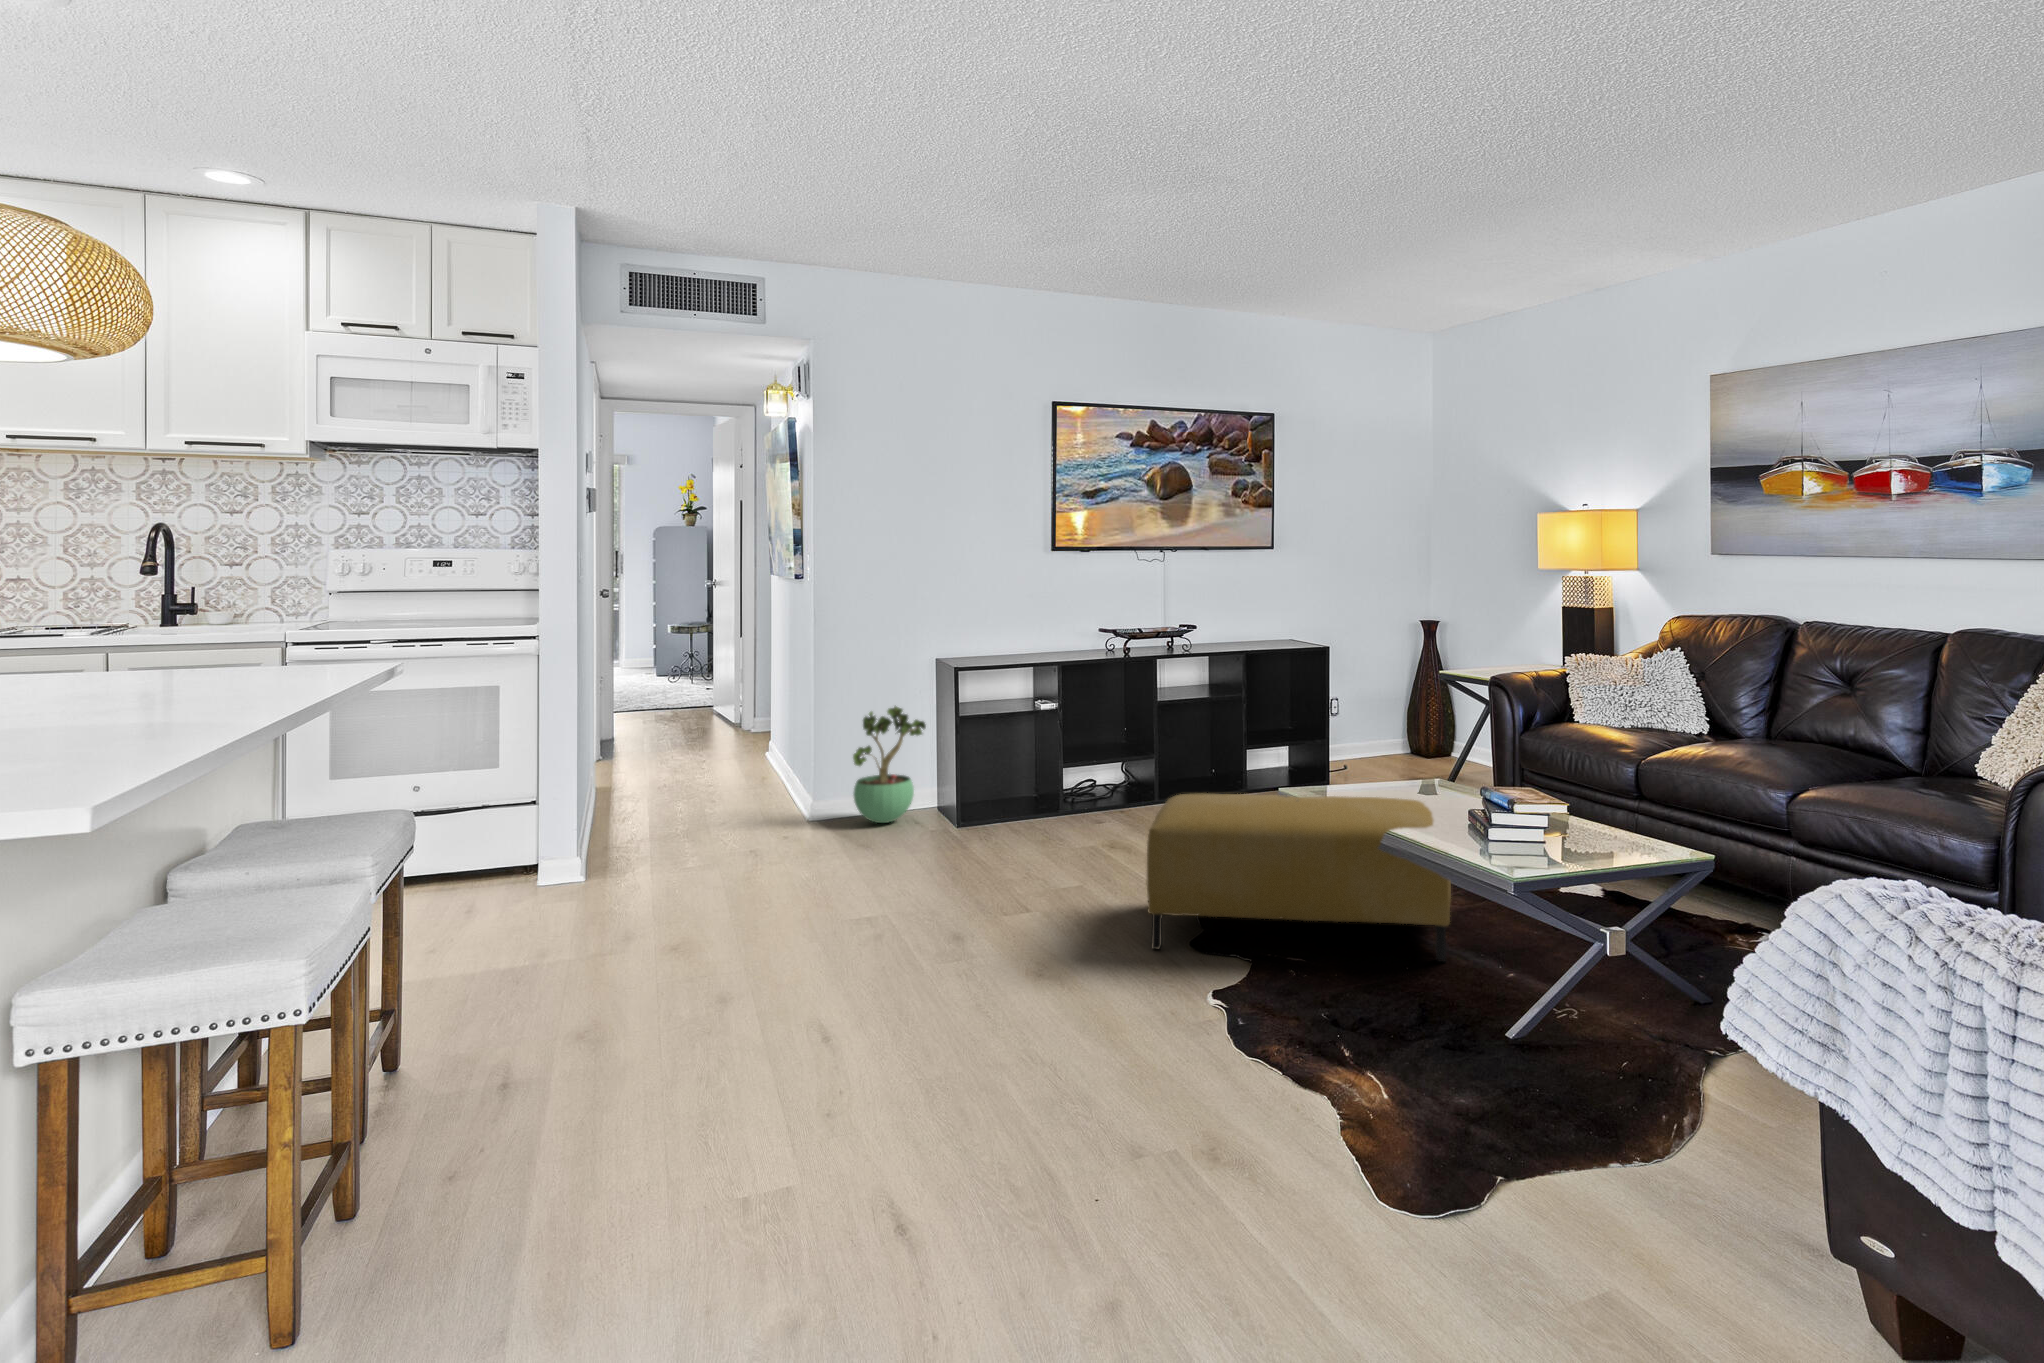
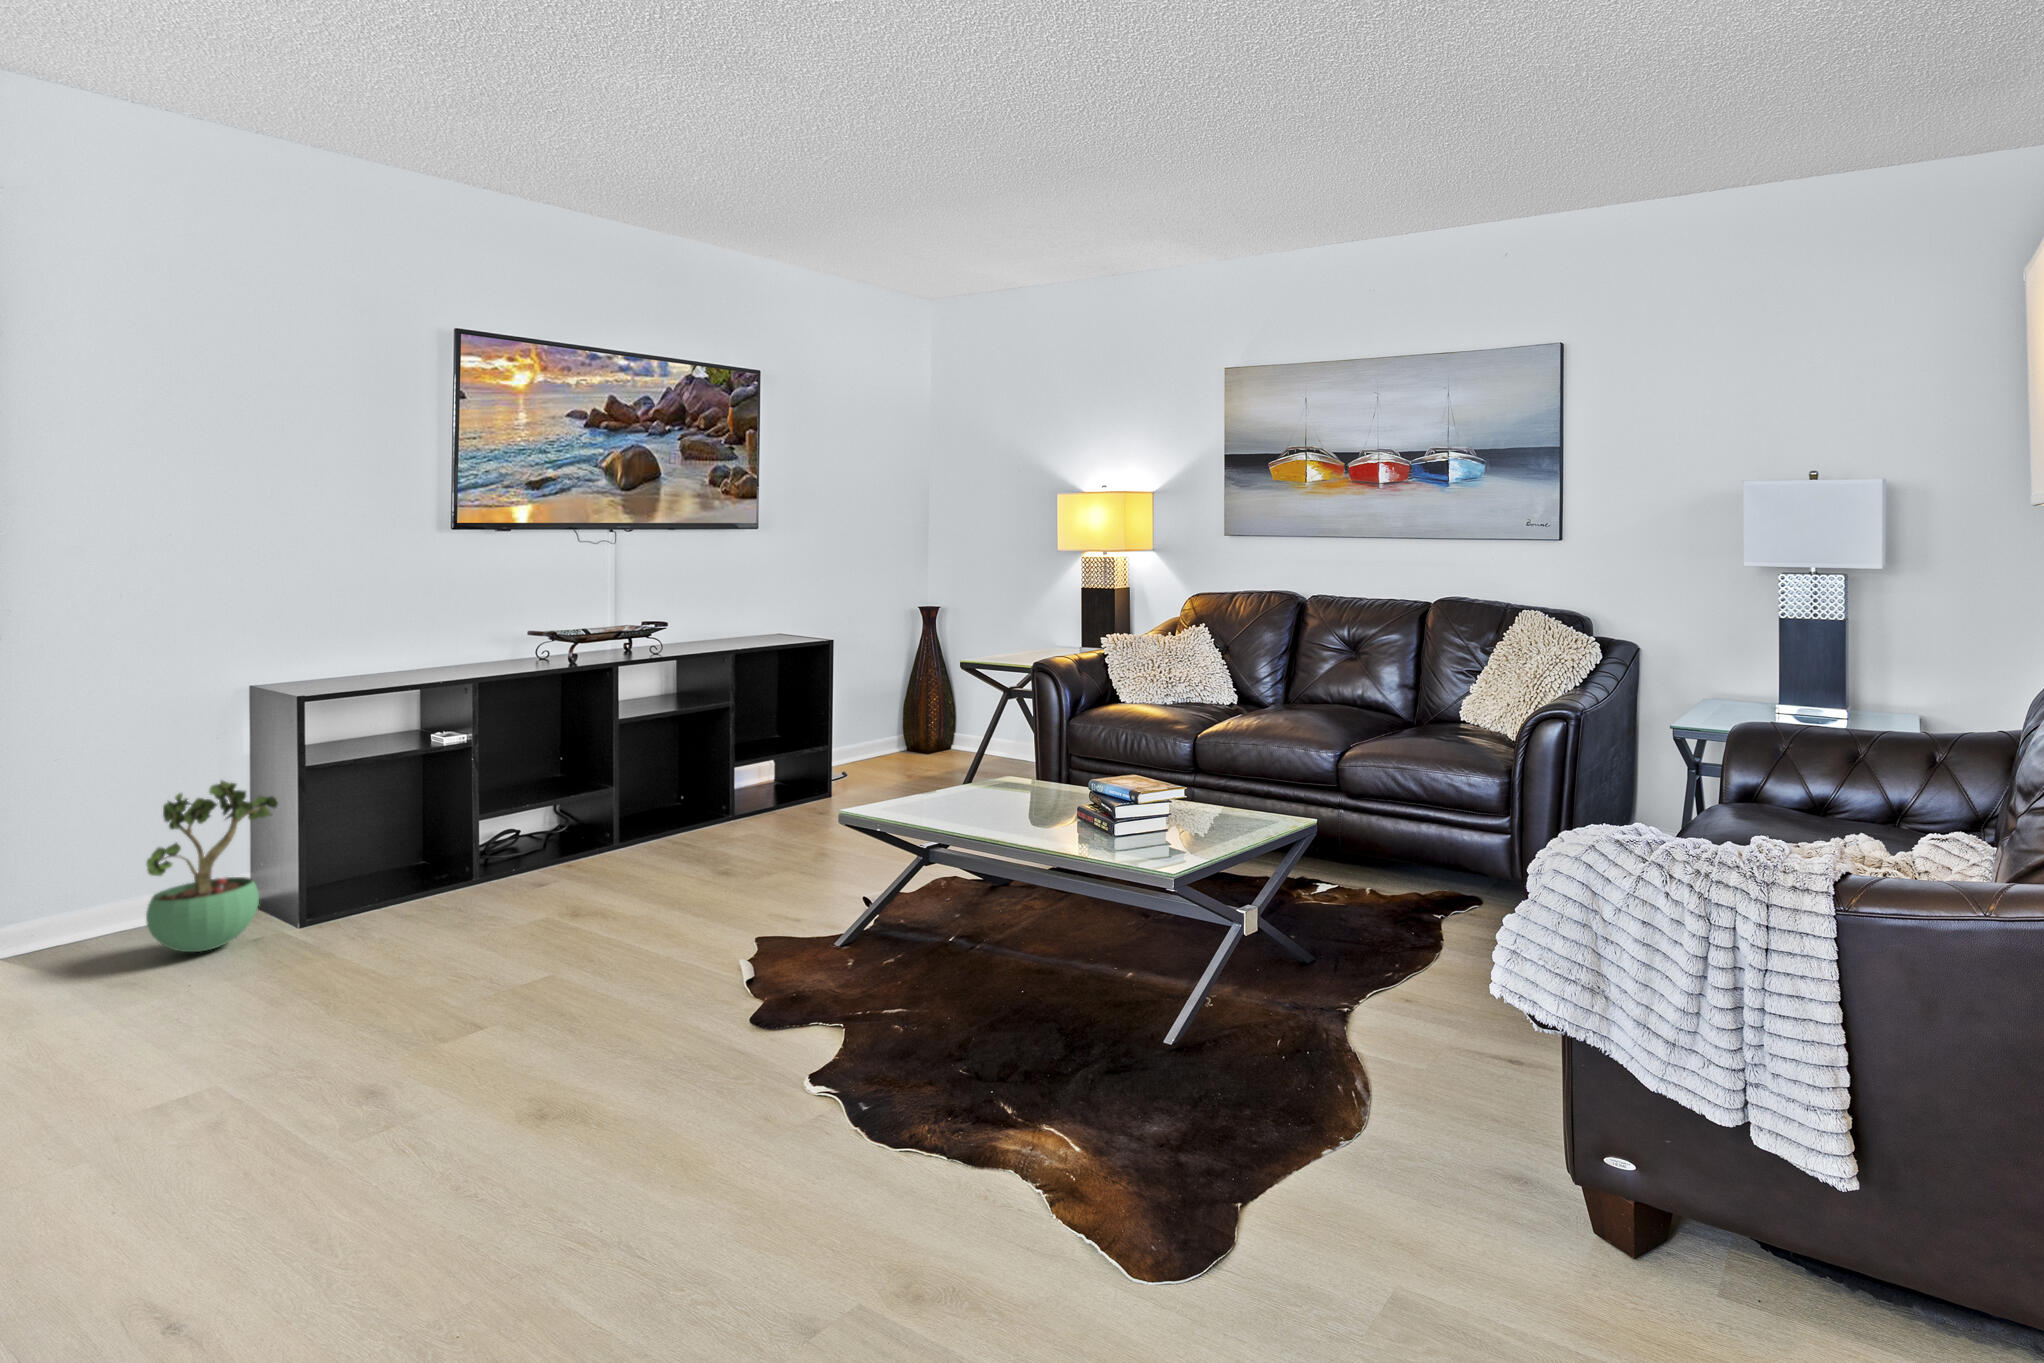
ottoman: present [1147,794,1451,961] -> none [699,809,1063,1041]

